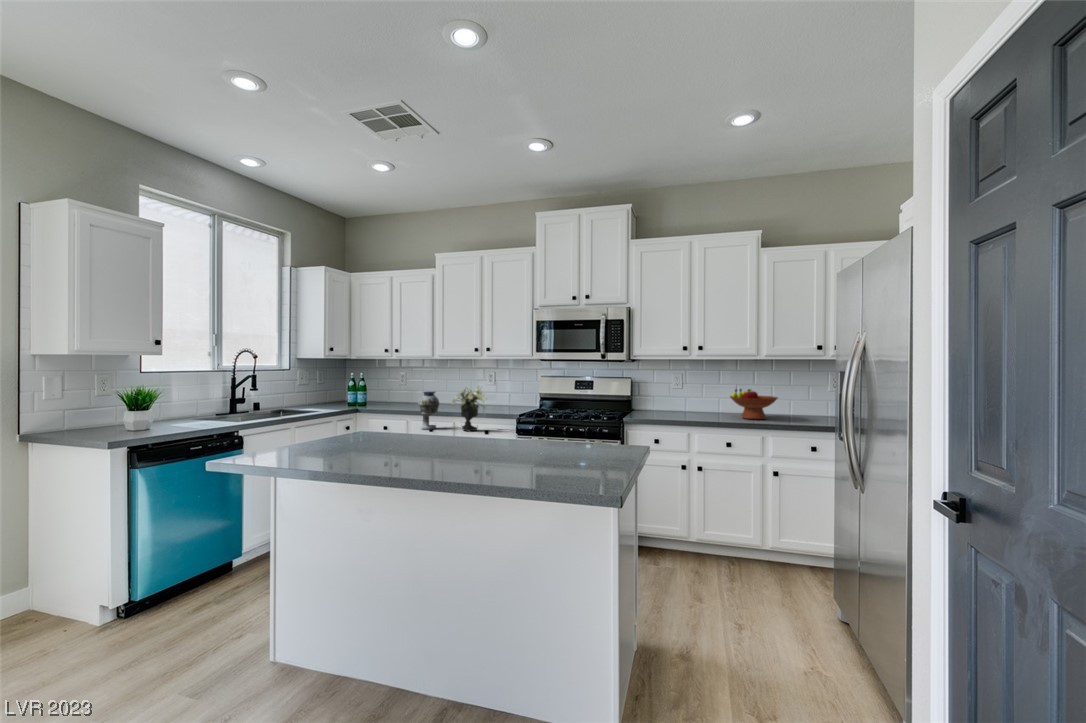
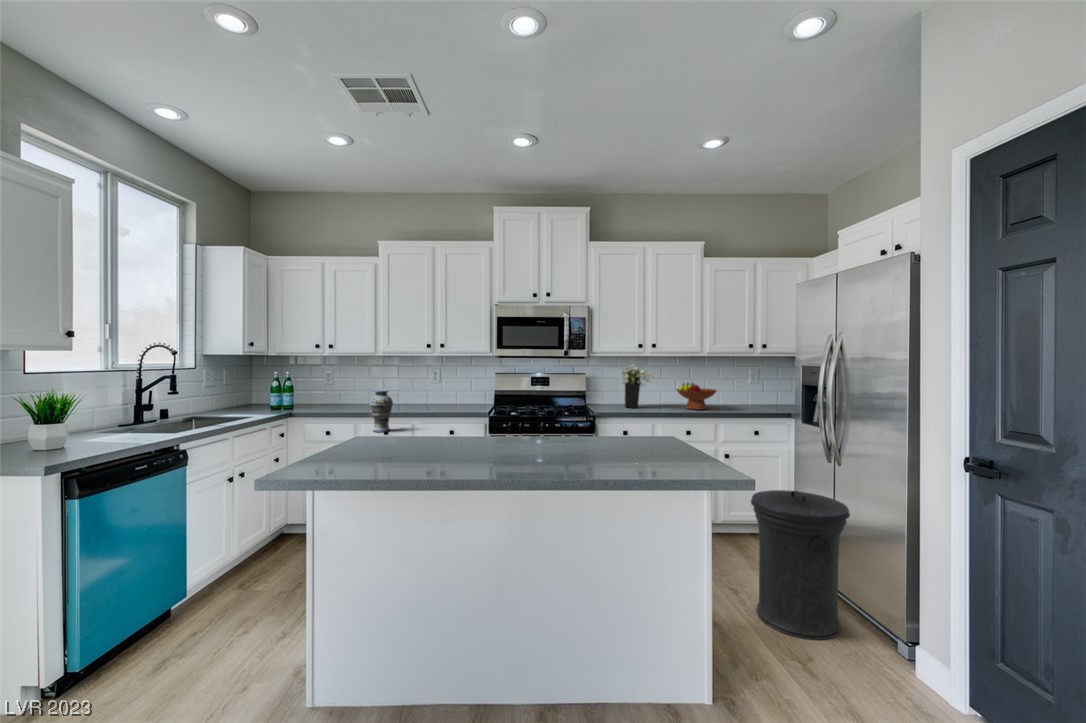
flower arrangement: present [451,387,484,431] -> present [623,365,651,408]
trash can: none [744,512,861,694] -> present [751,490,850,640]

